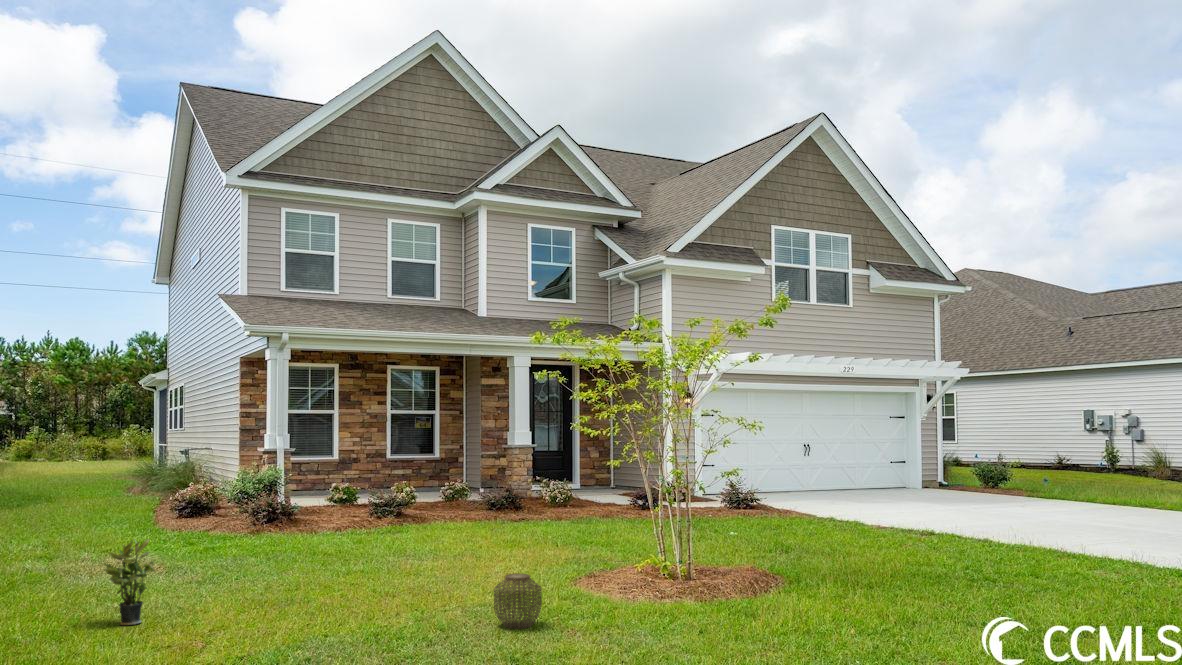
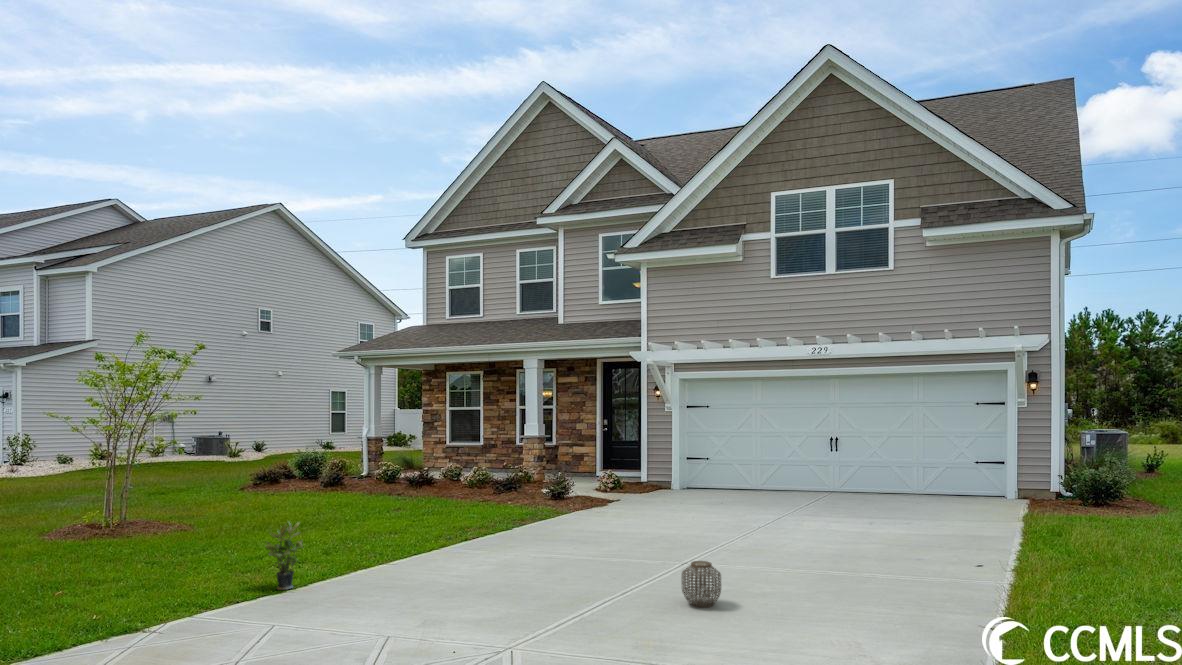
woven basket: present [494,573,542,629] -> present [682,561,721,608]

